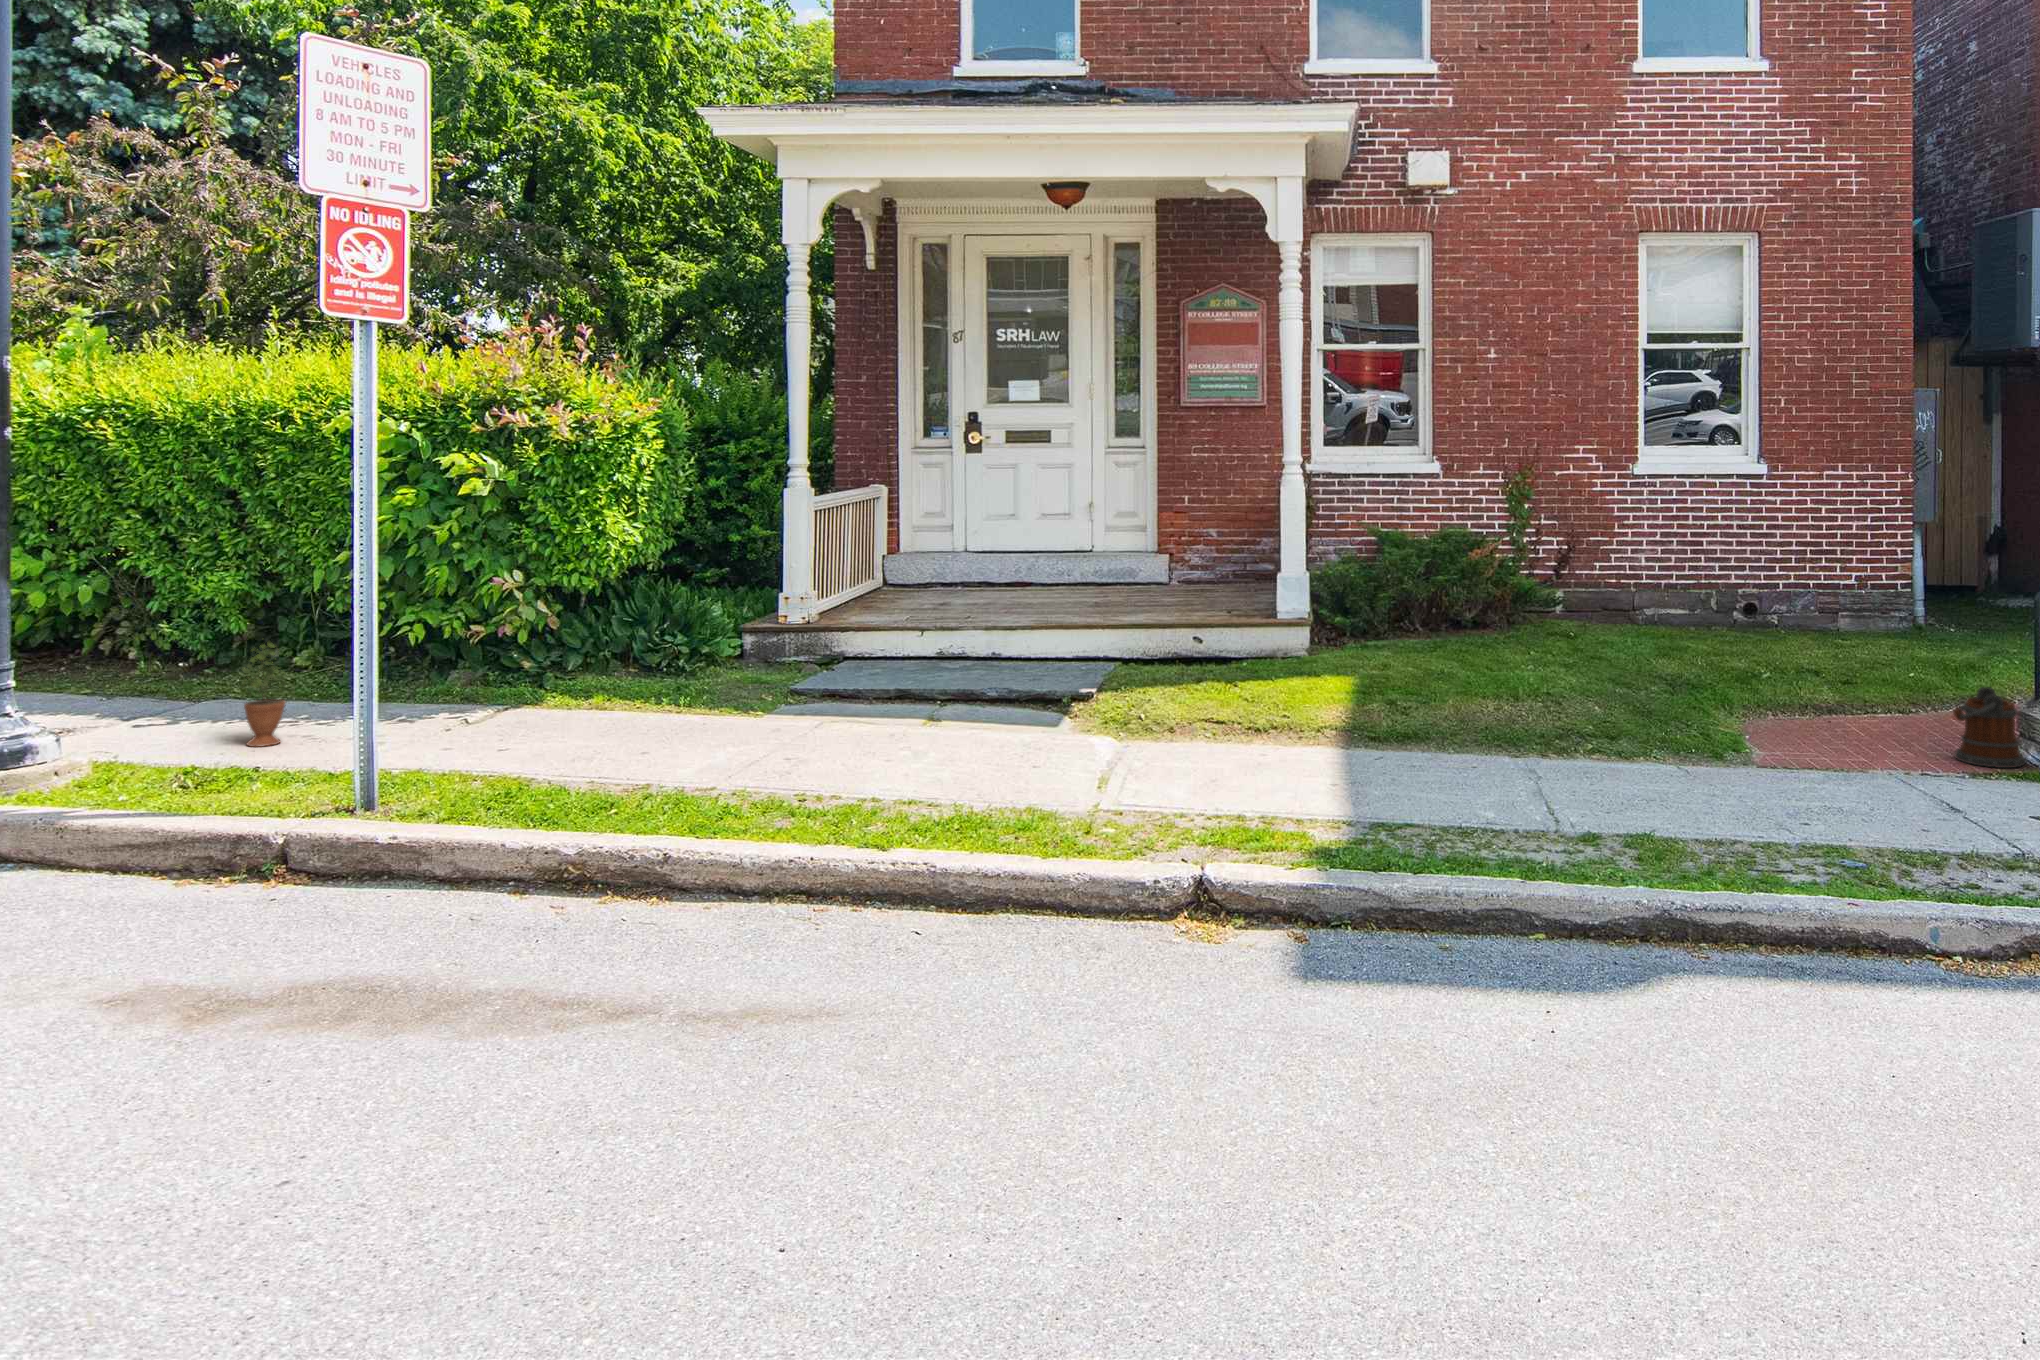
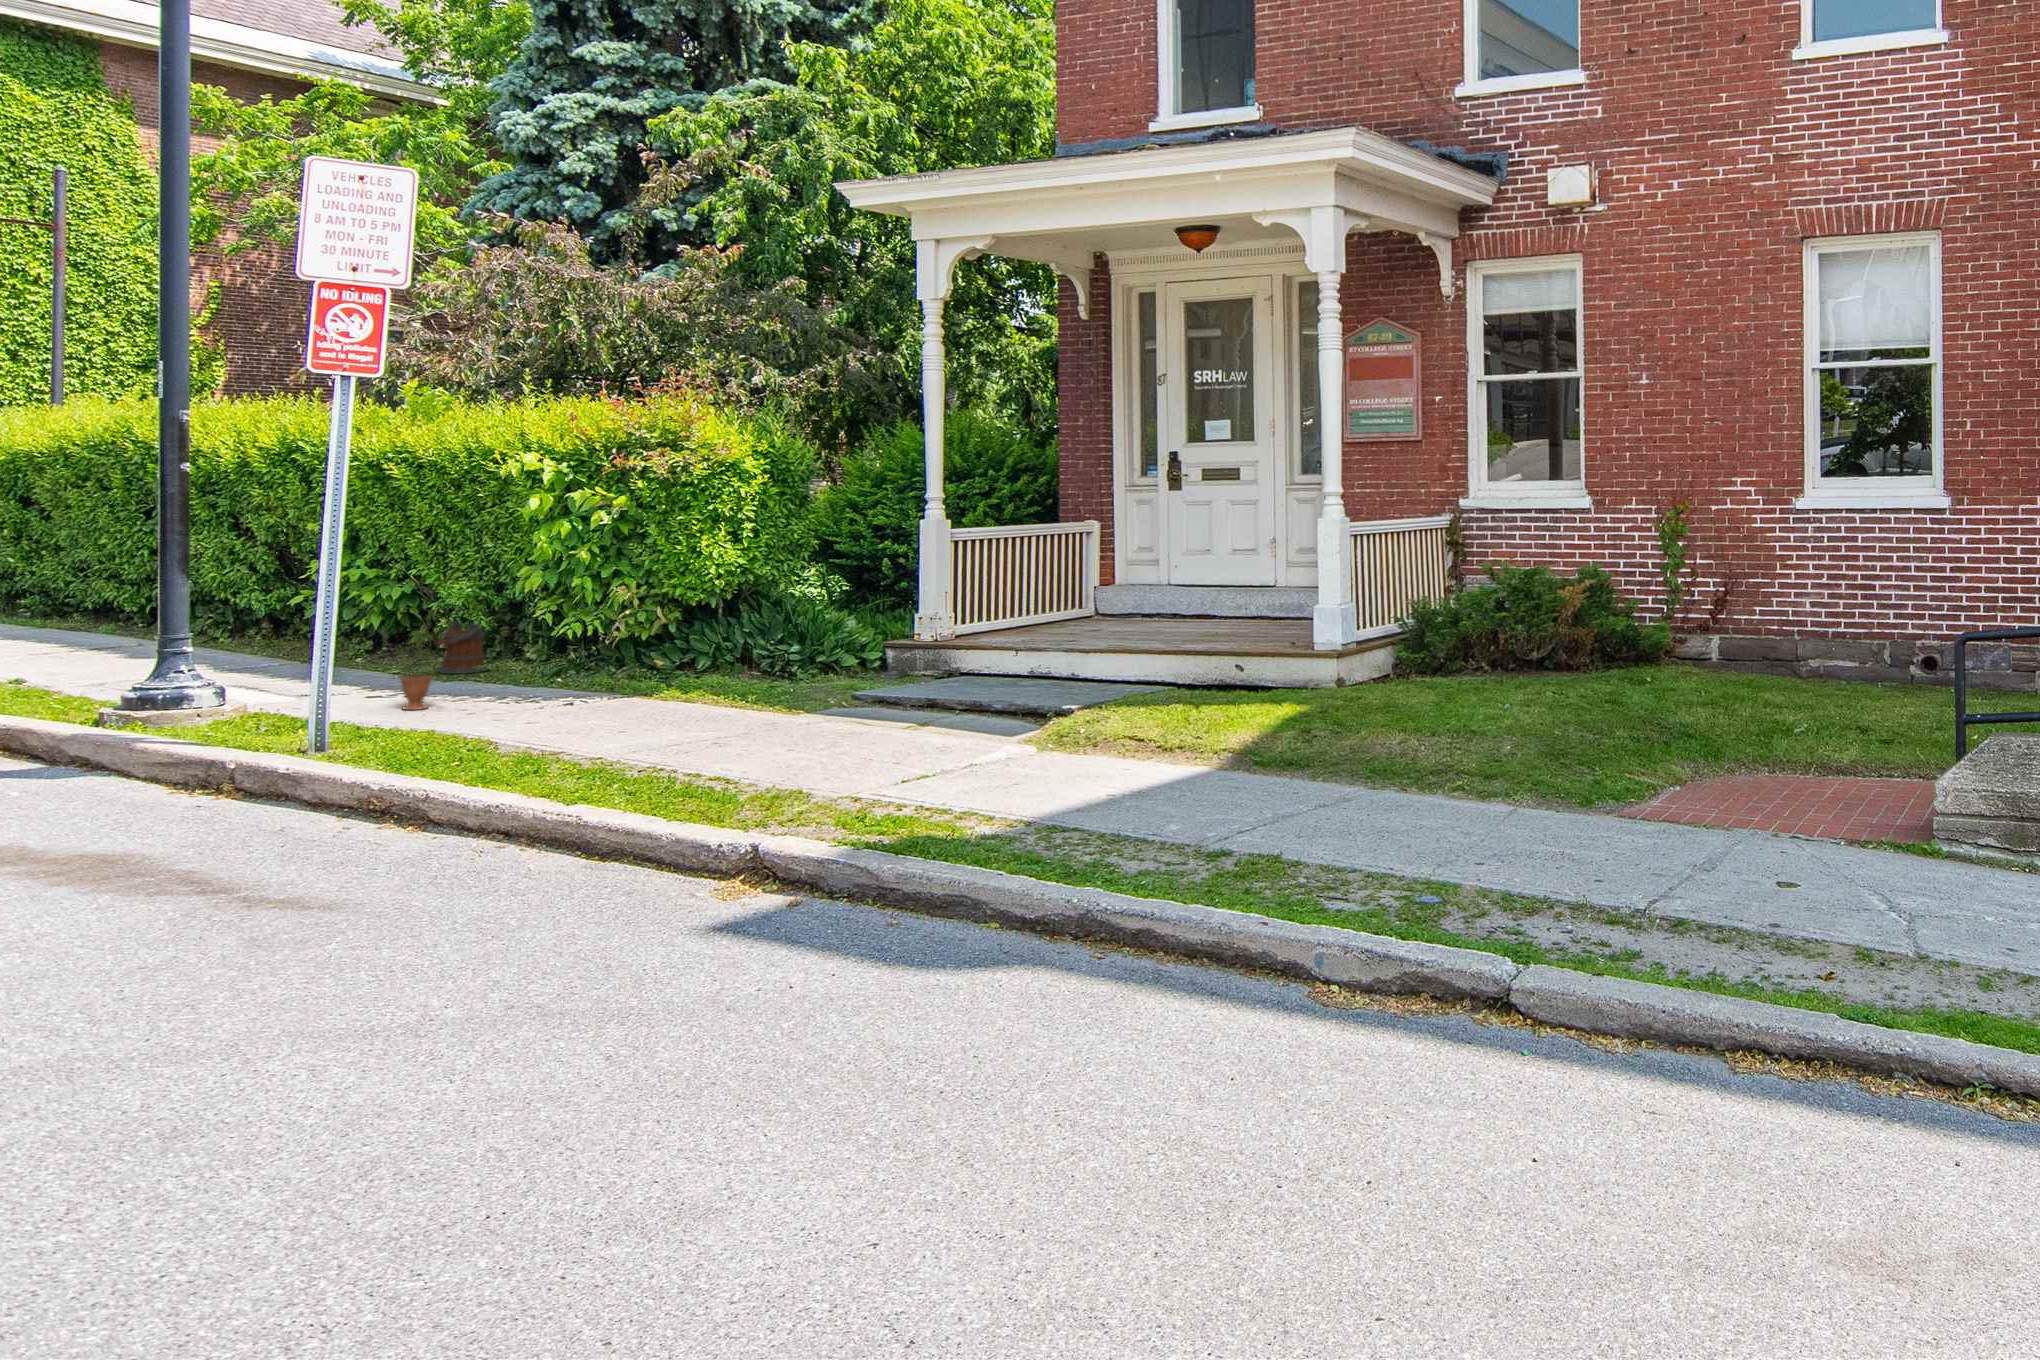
bucket: present [1953,687,2027,768] -> present [436,621,488,674]

